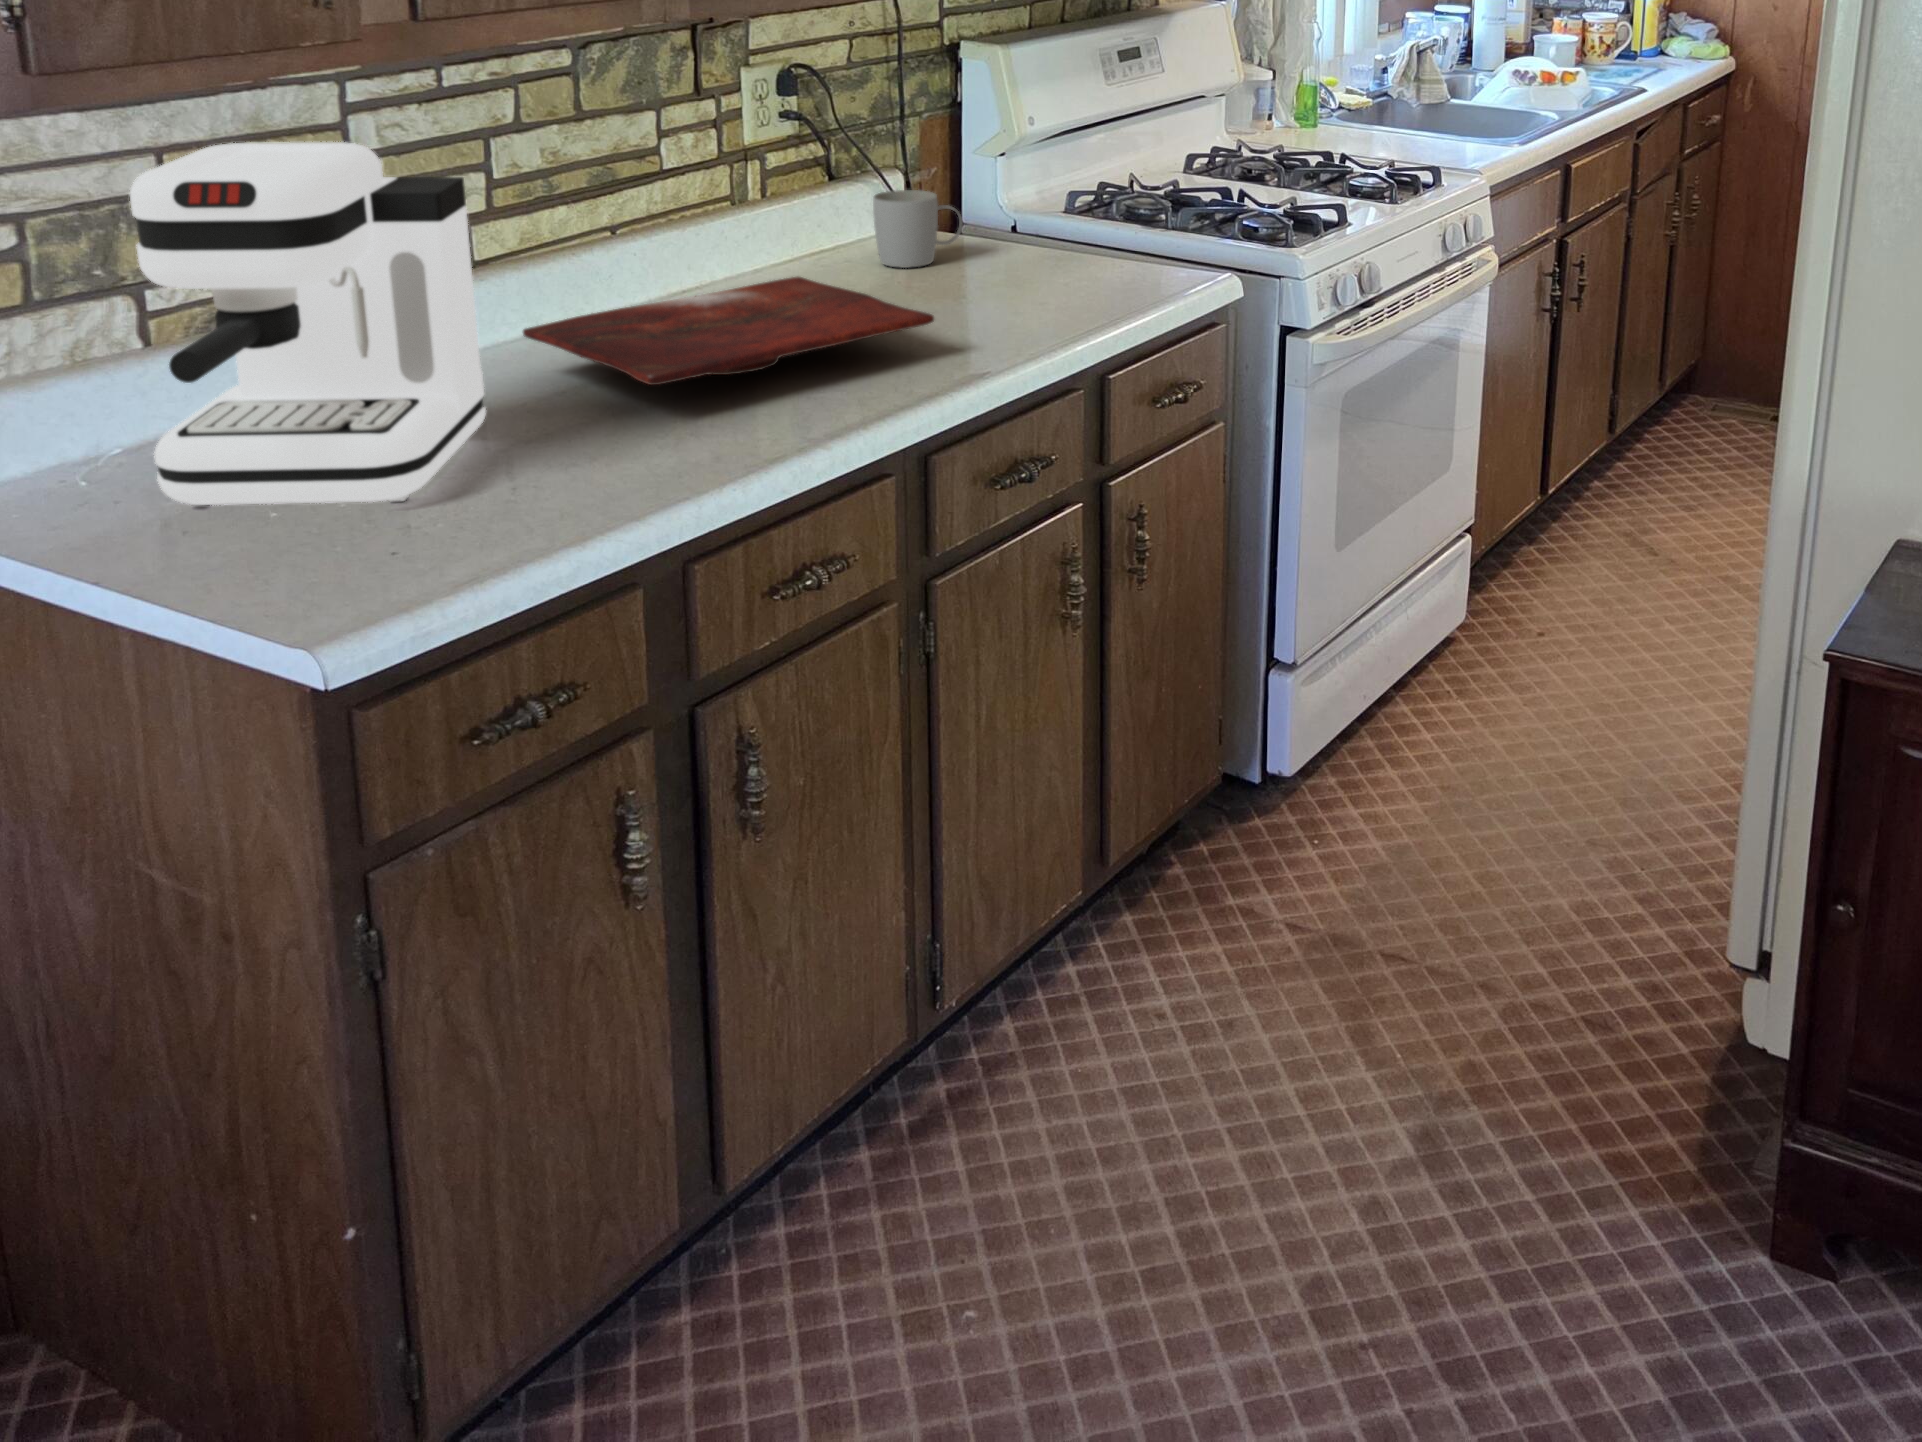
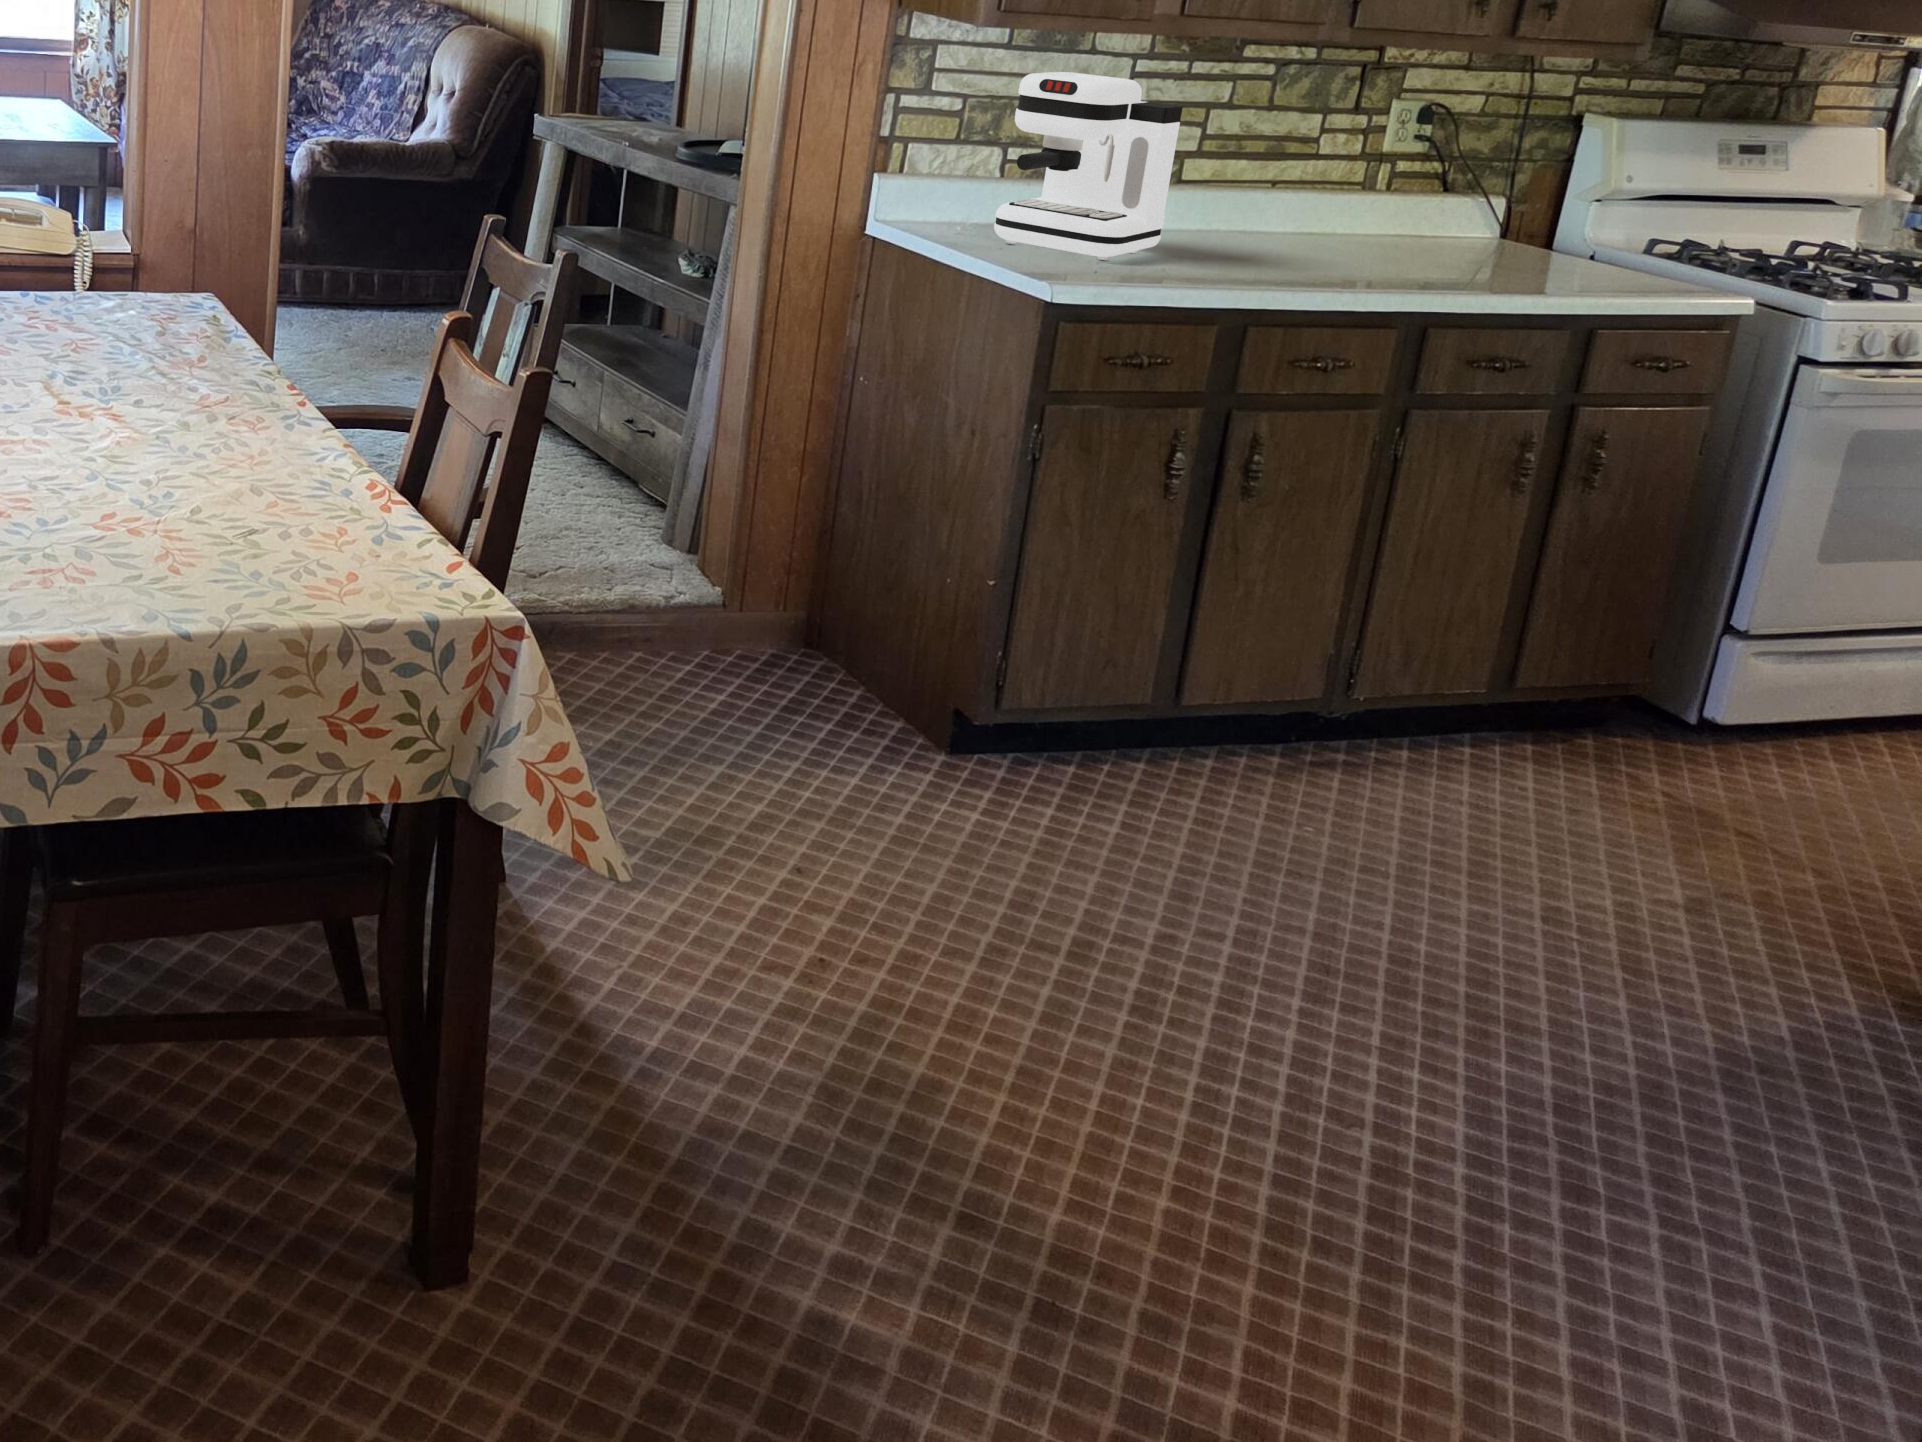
mug: present [873,190,962,268] -> none [1458,196,1529,250]
cutting board: present [523,277,934,385] -> none [1196,212,1458,262]

